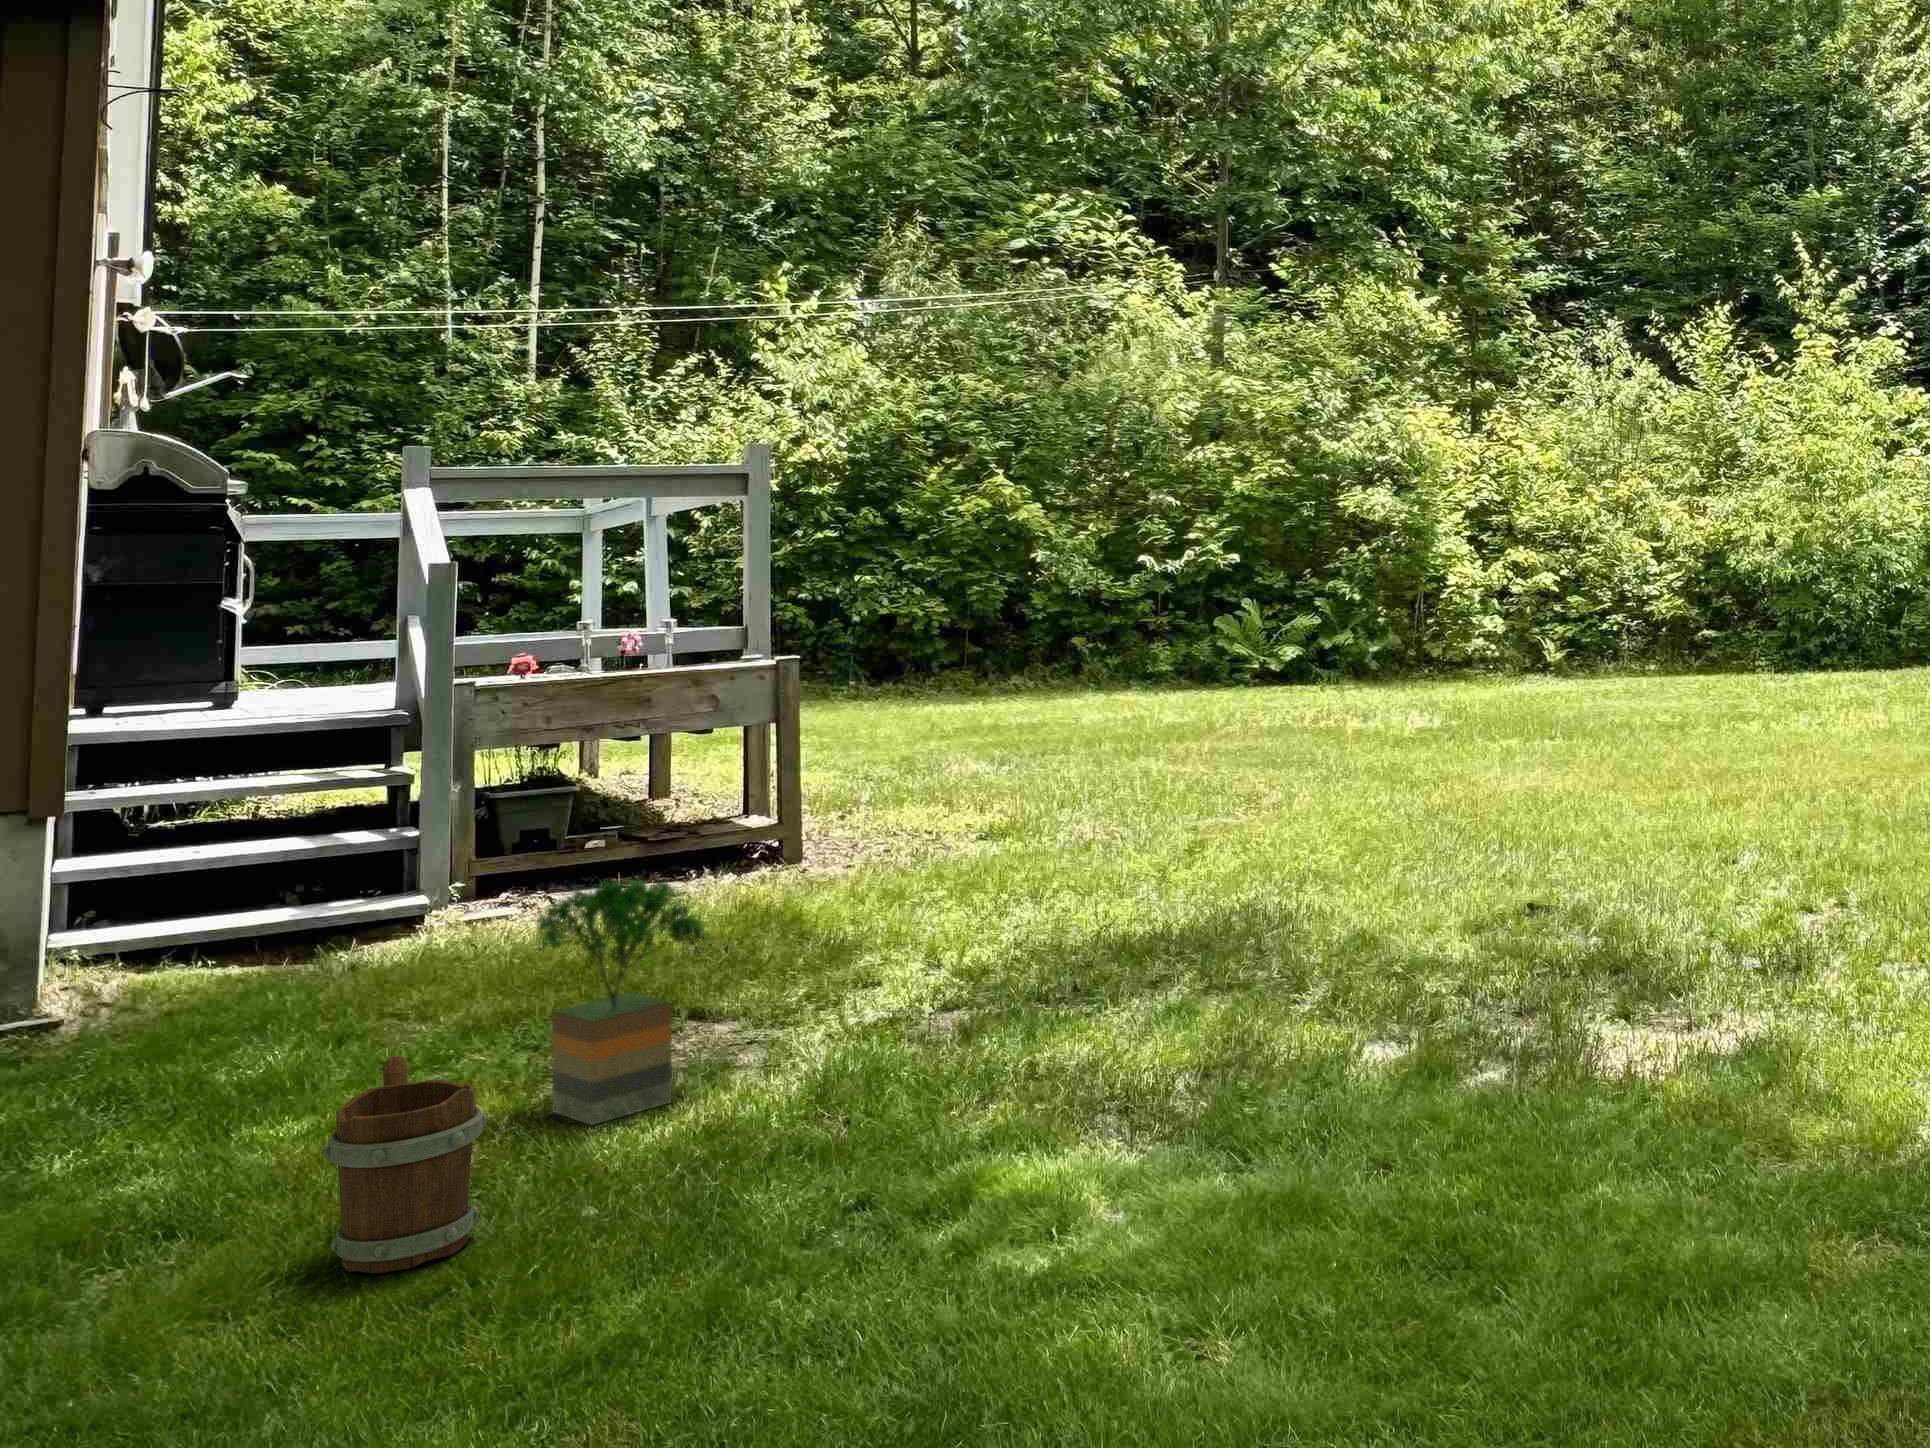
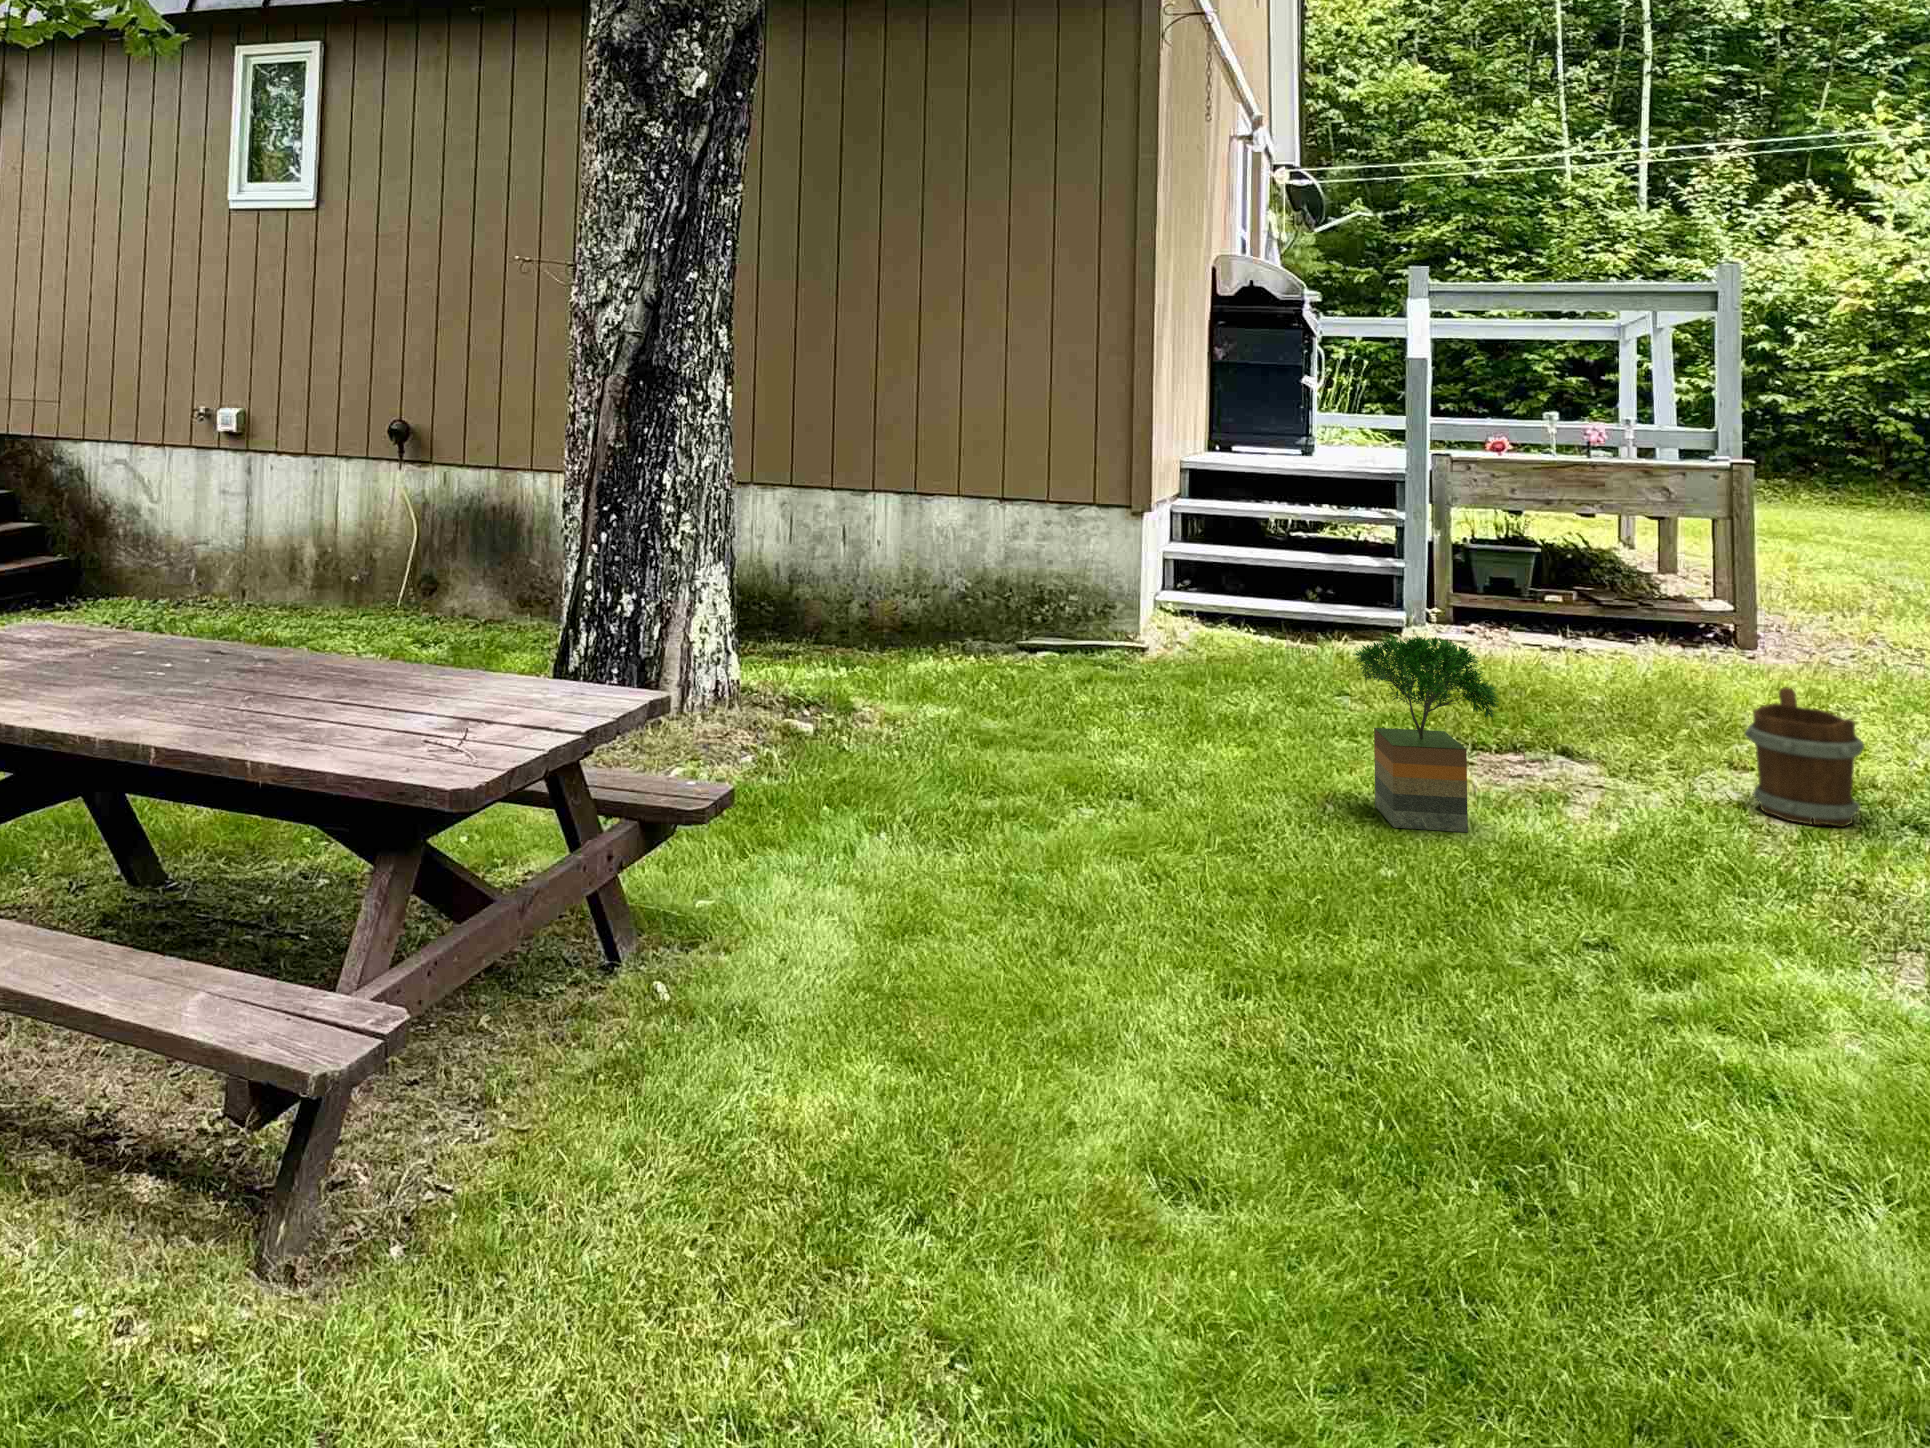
bucket: present [322,1055,487,1274] -> present [1745,687,1864,827]

